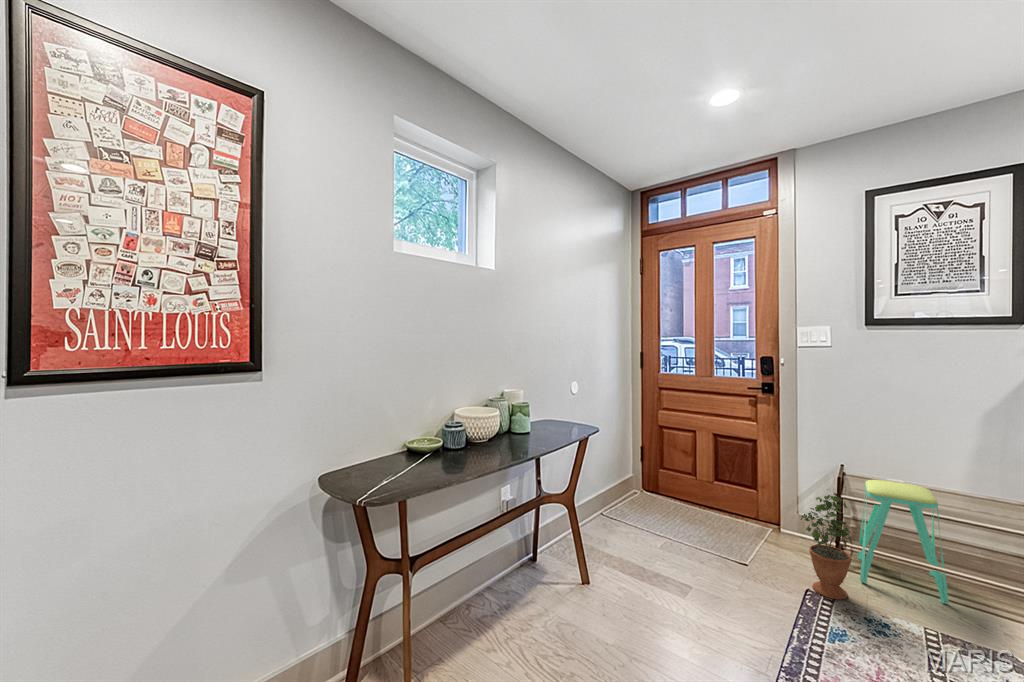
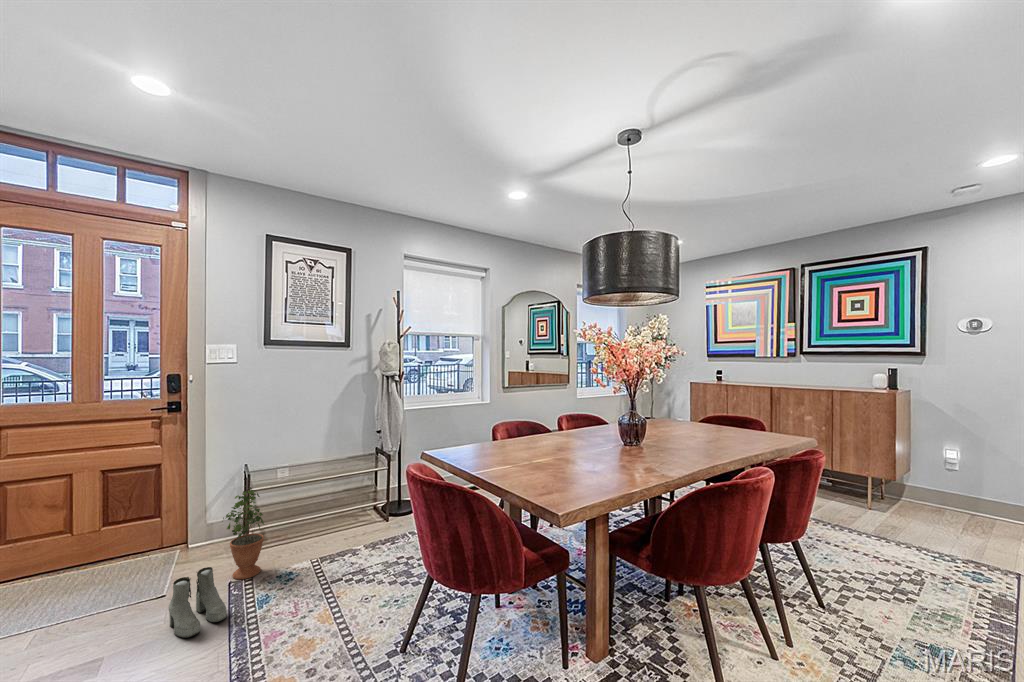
stool: present [858,480,949,604] -> none [259,464,321,554]
boots: none [738,558,791,626] -> present [169,567,227,638]

